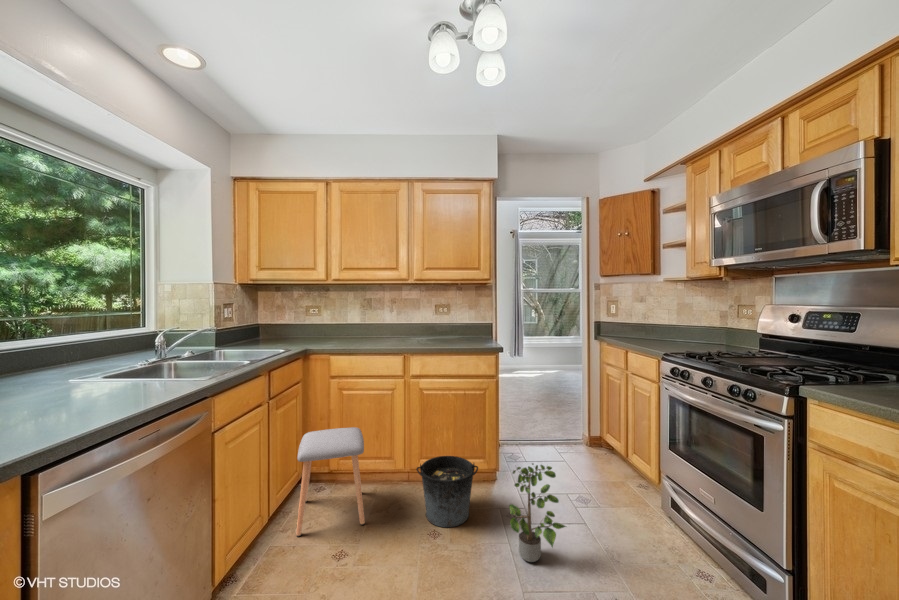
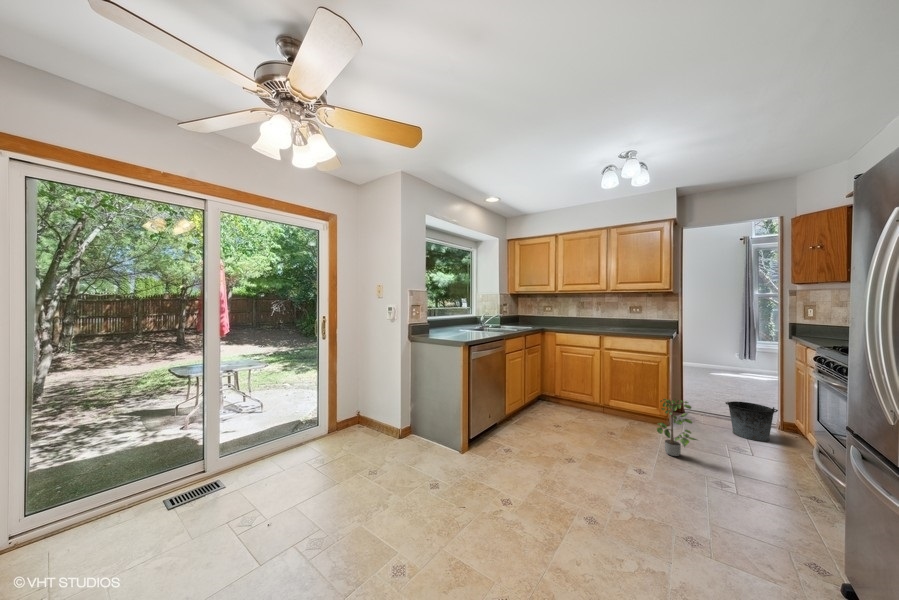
stool: present [296,427,365,537] -> none [538,371,574,421]
bucket: present [416,456,478,527] -> present [726,401,778,441]

